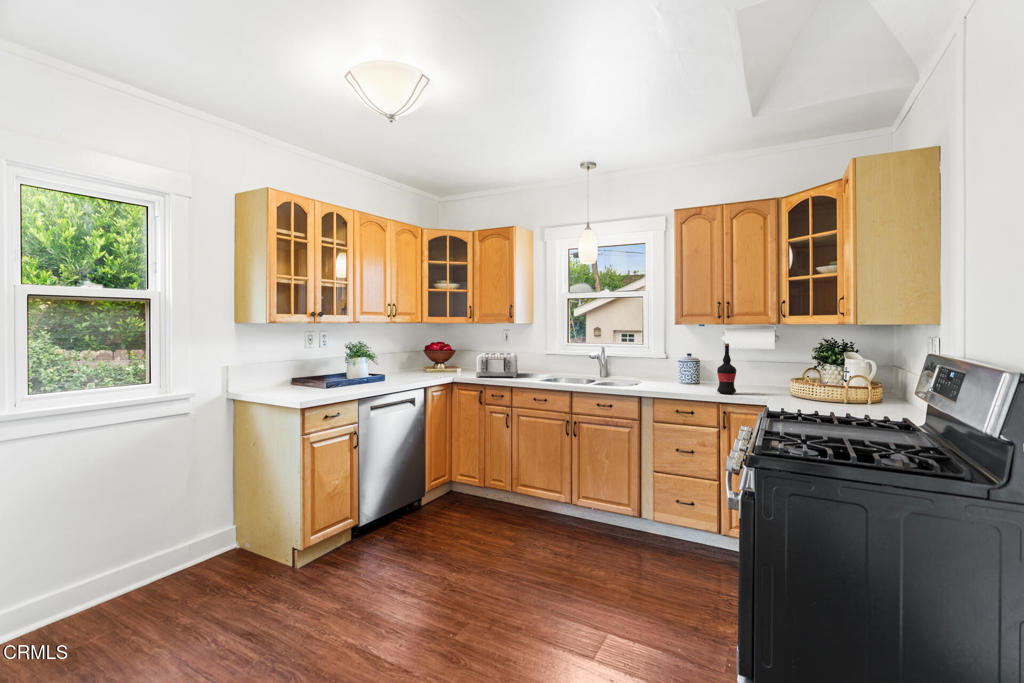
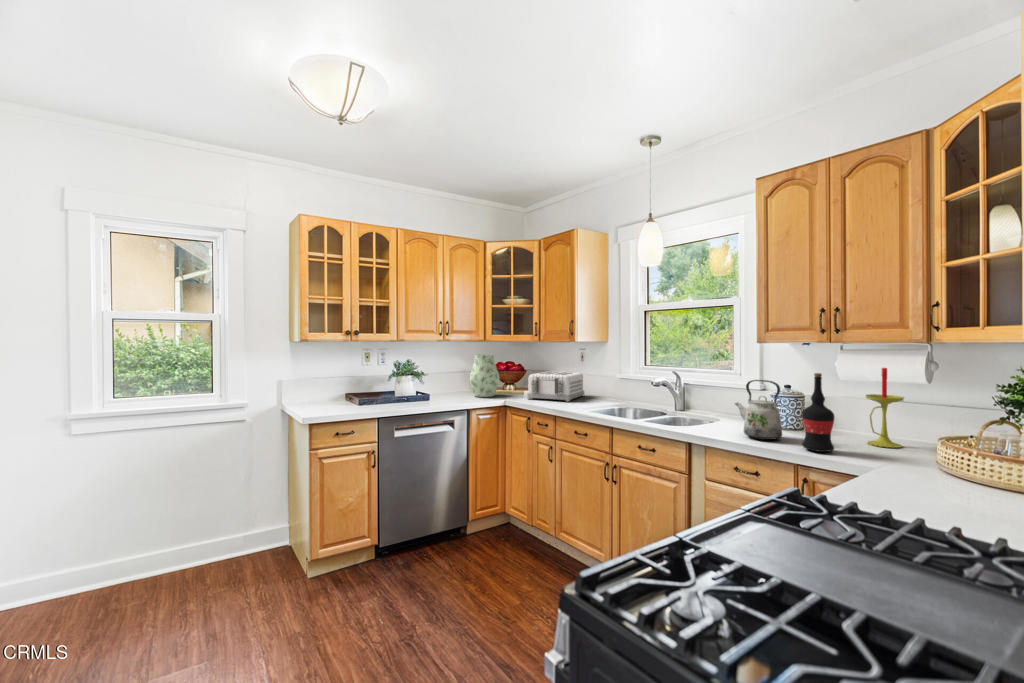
vase: none [416,338,445,378] -> present [470,354,500,397]
candle: none [742,339,764,390] -> present [865,368,904,448]
kettle: none [667,350,701,390] -> present [735,380,782,440]

